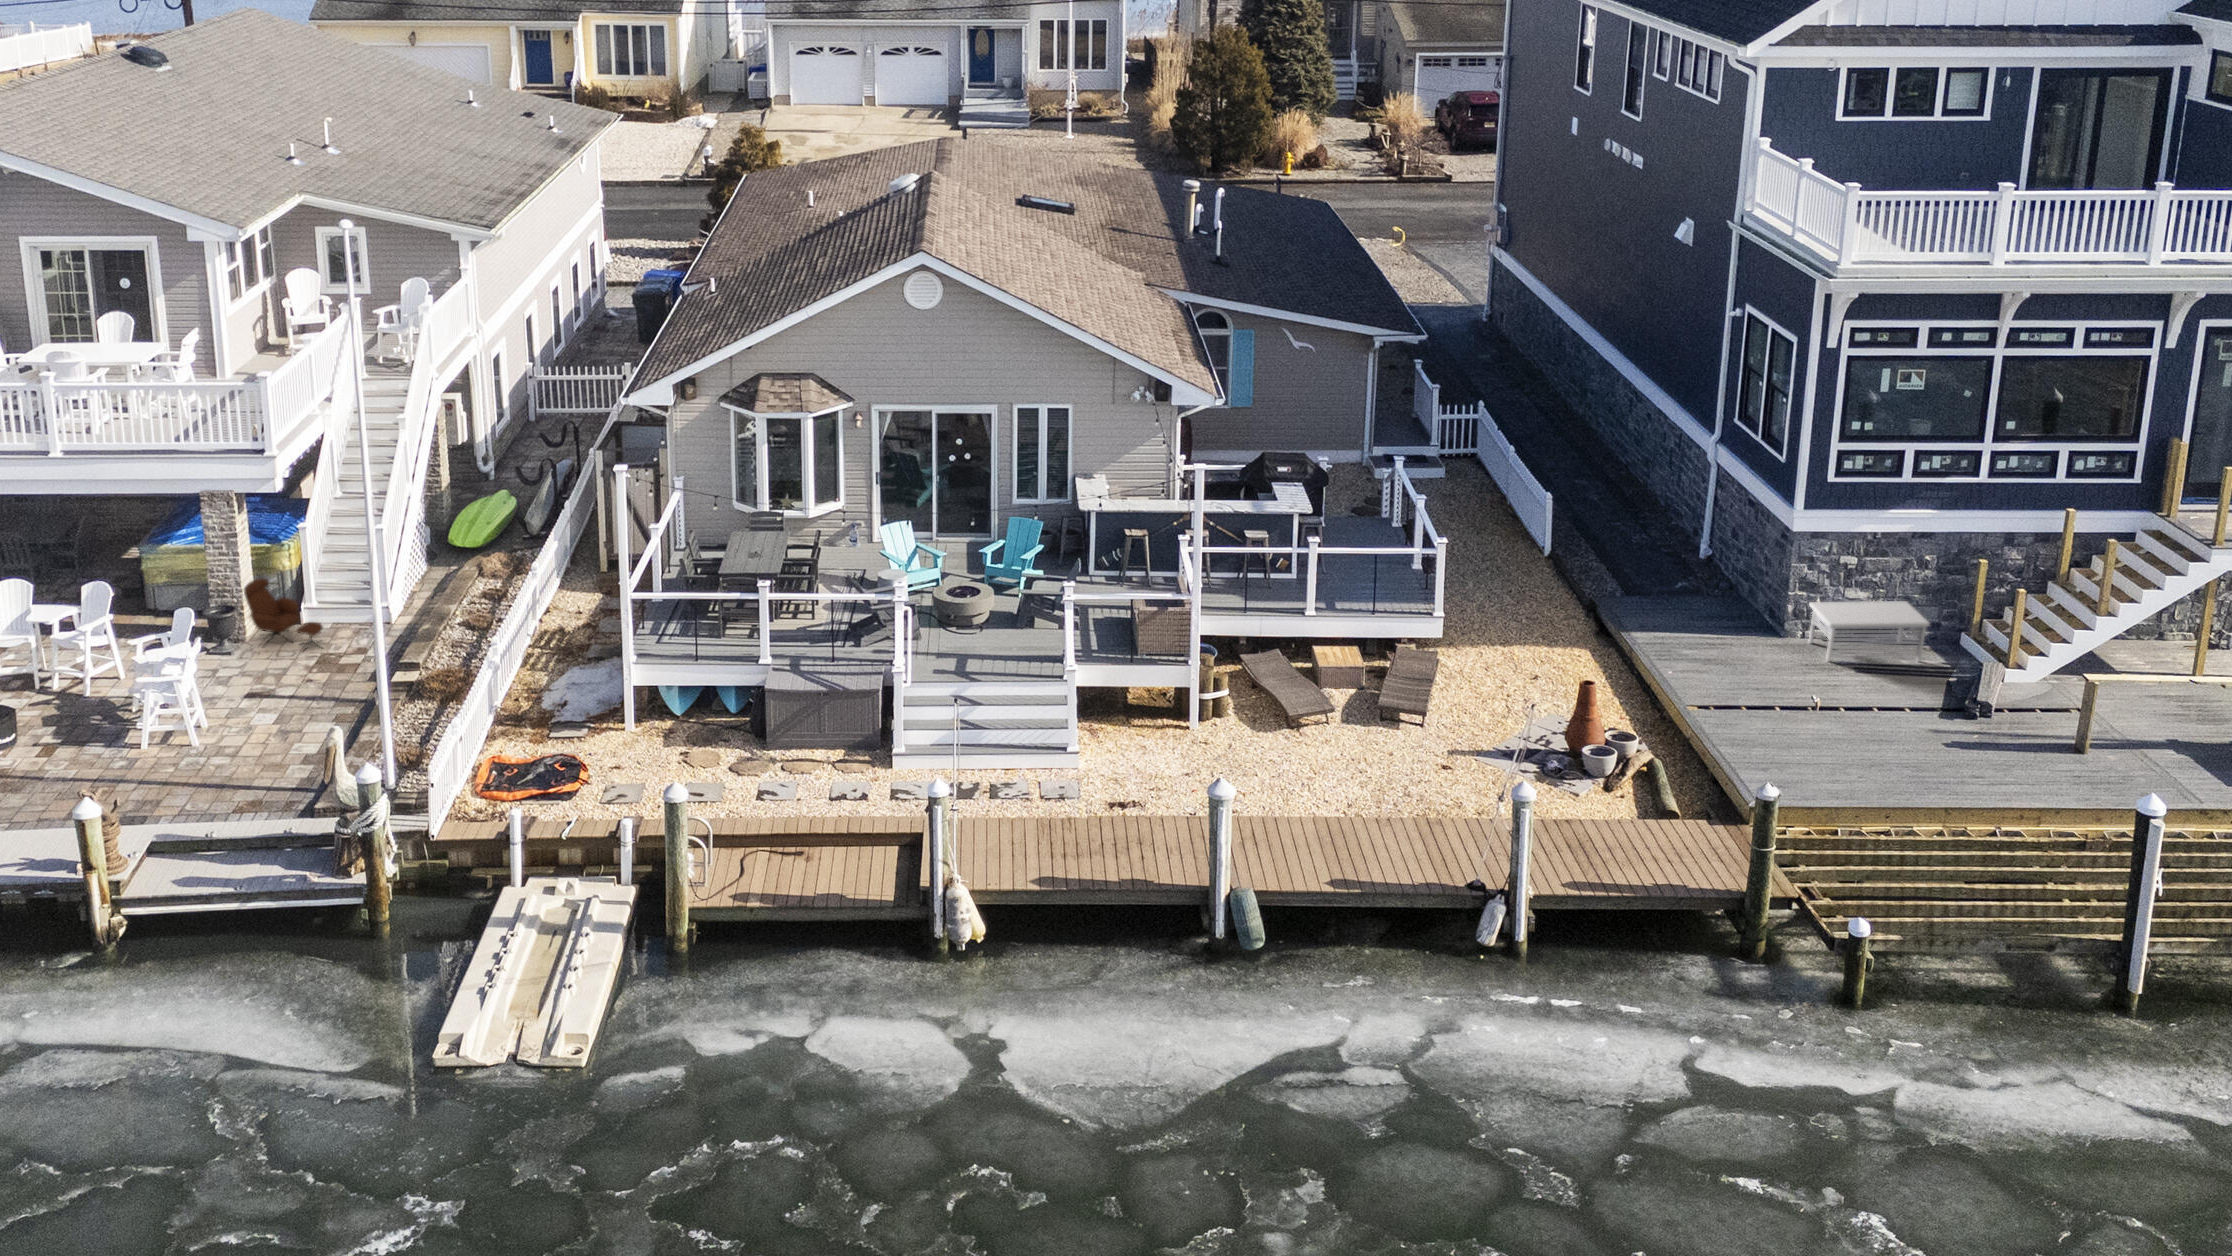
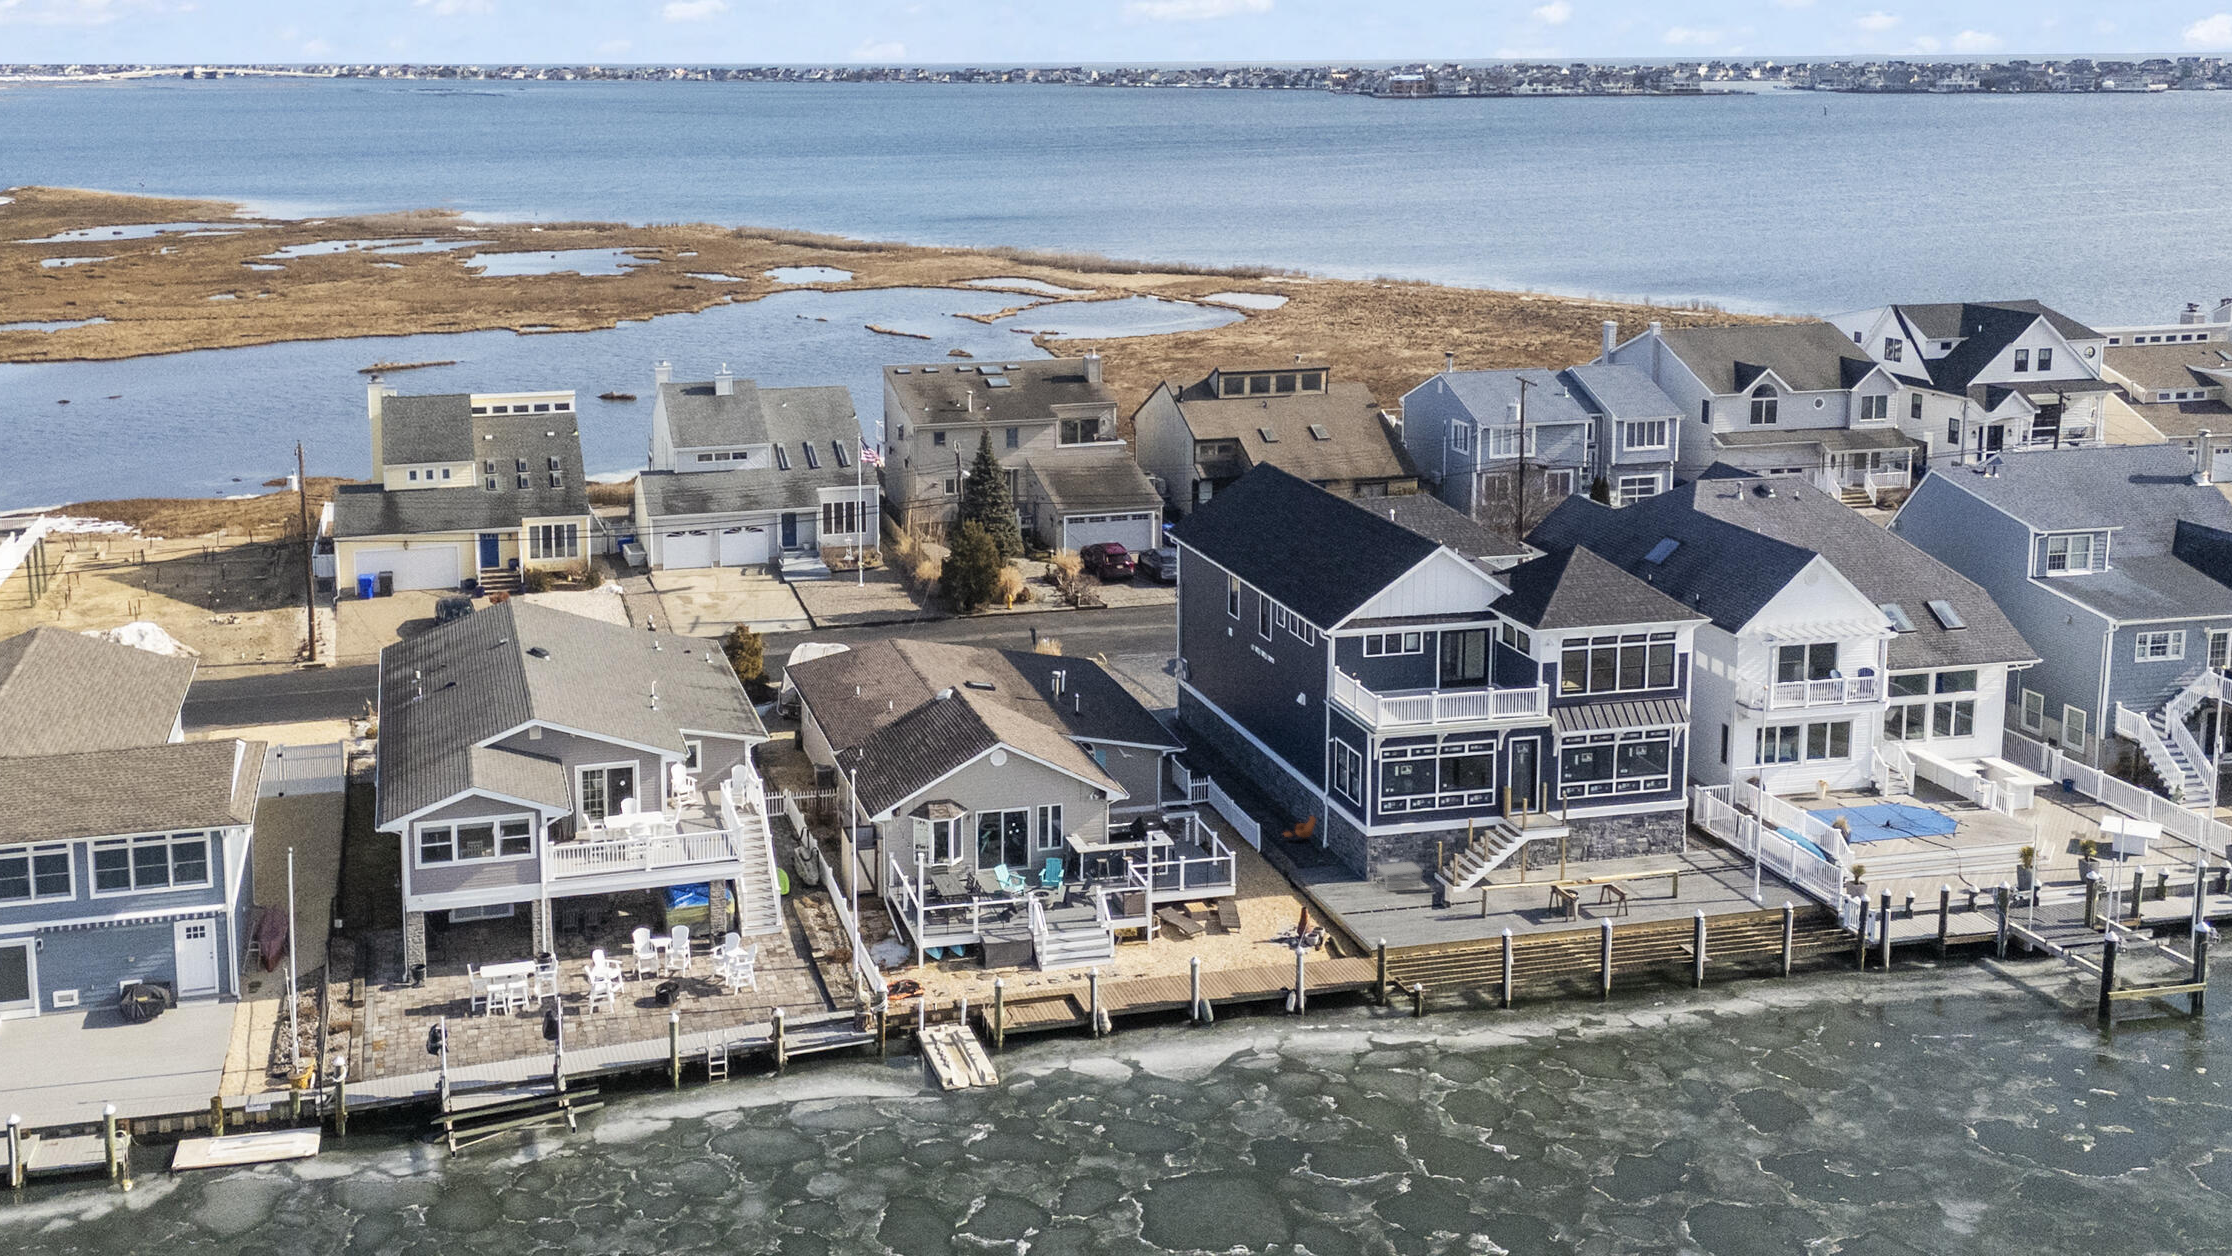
lounge chair: present [244,578,323,647] -> present [1284,816,1316,839]

